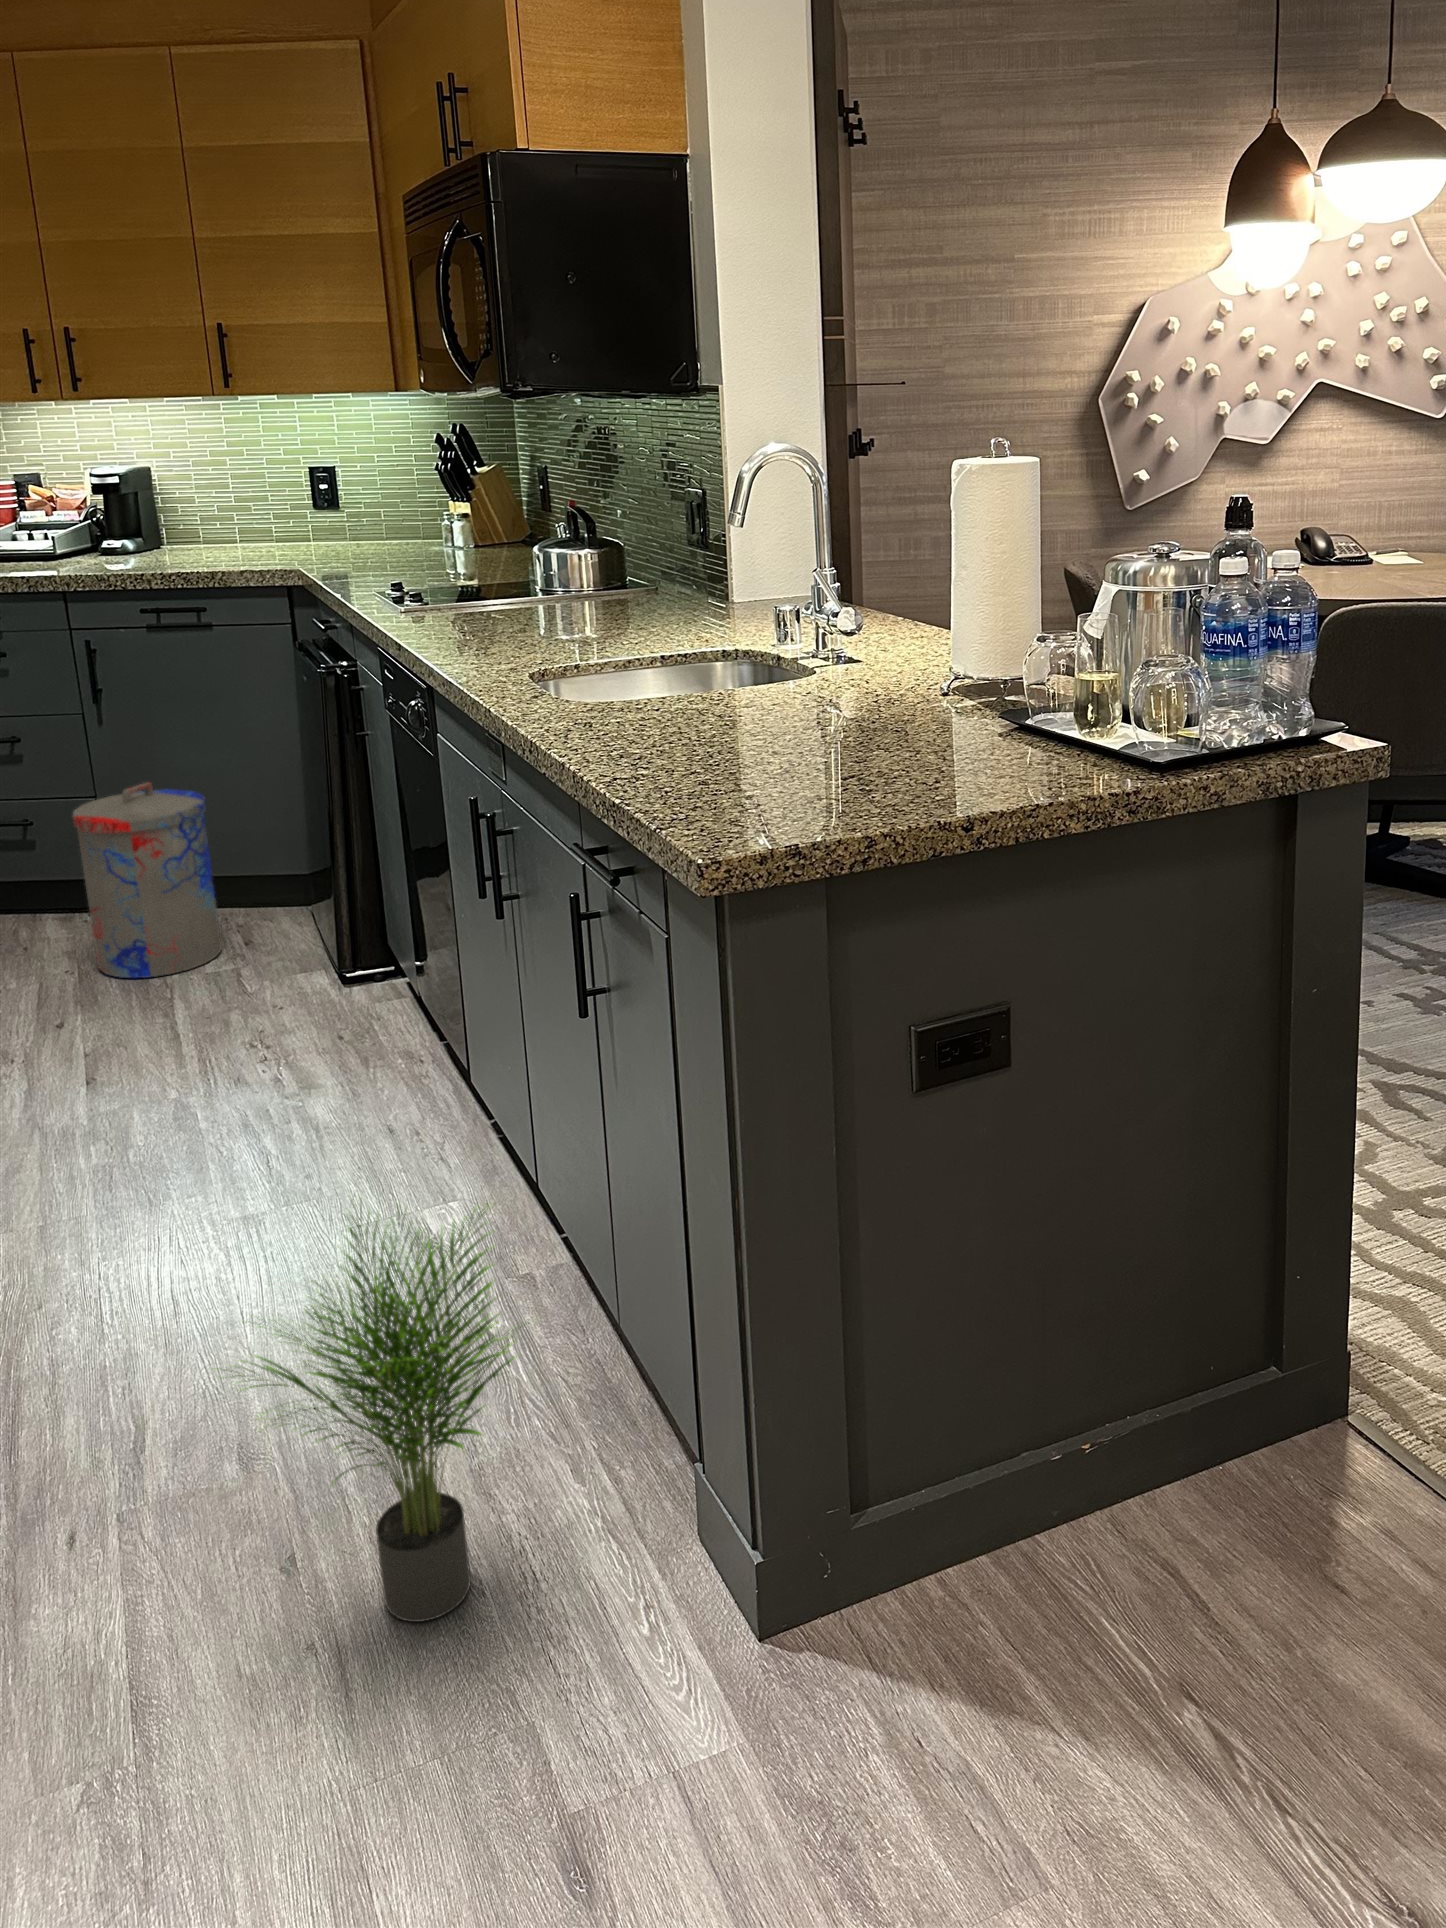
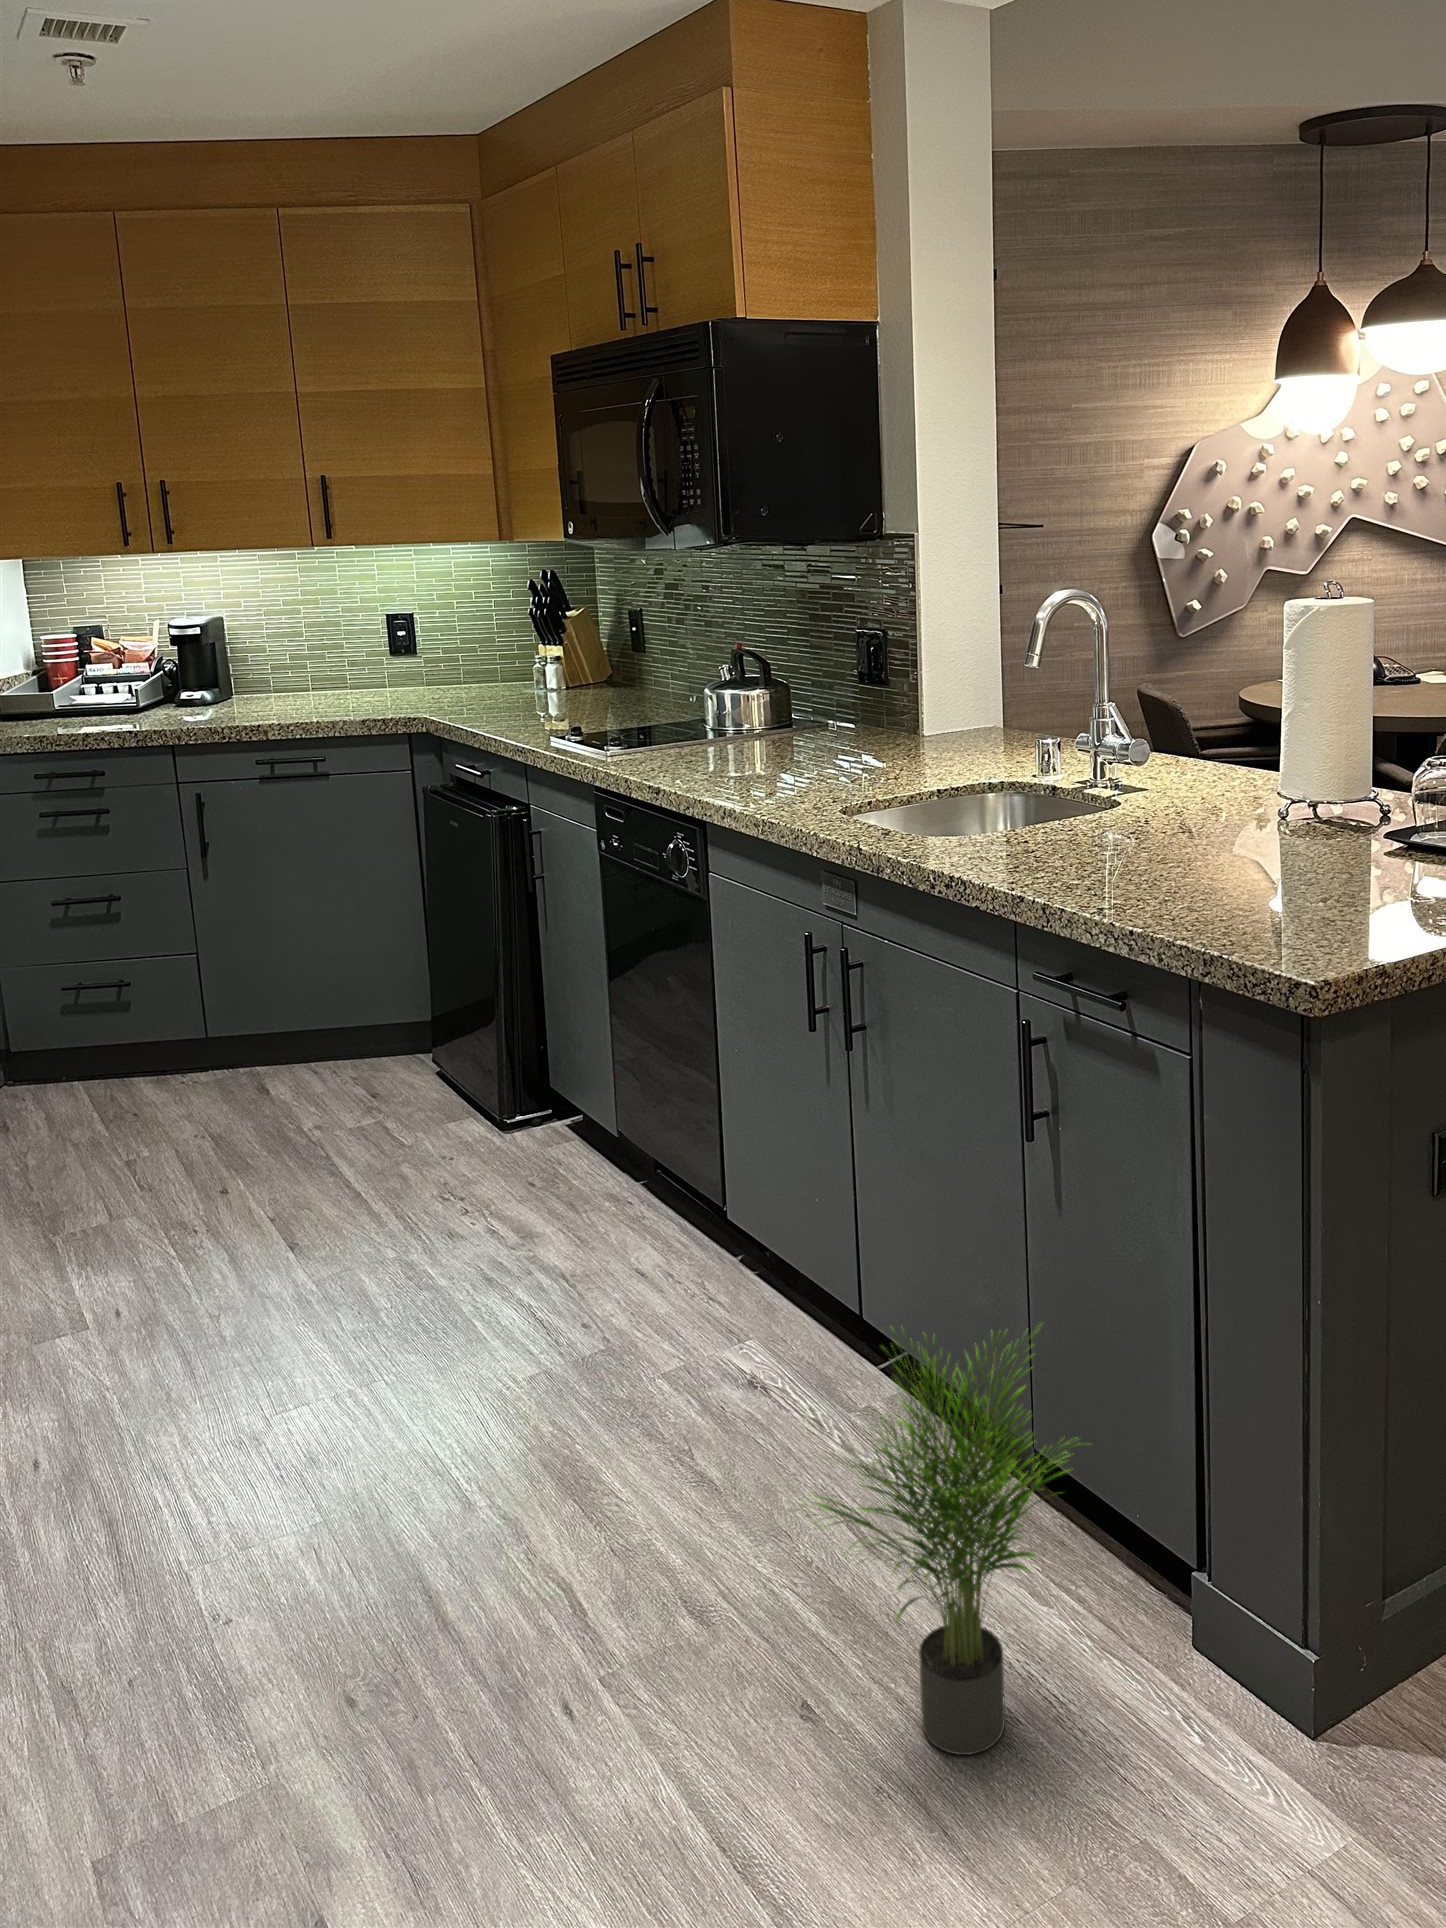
trash can: present [72,782,222,978] -> none [210,938,355,1142]

